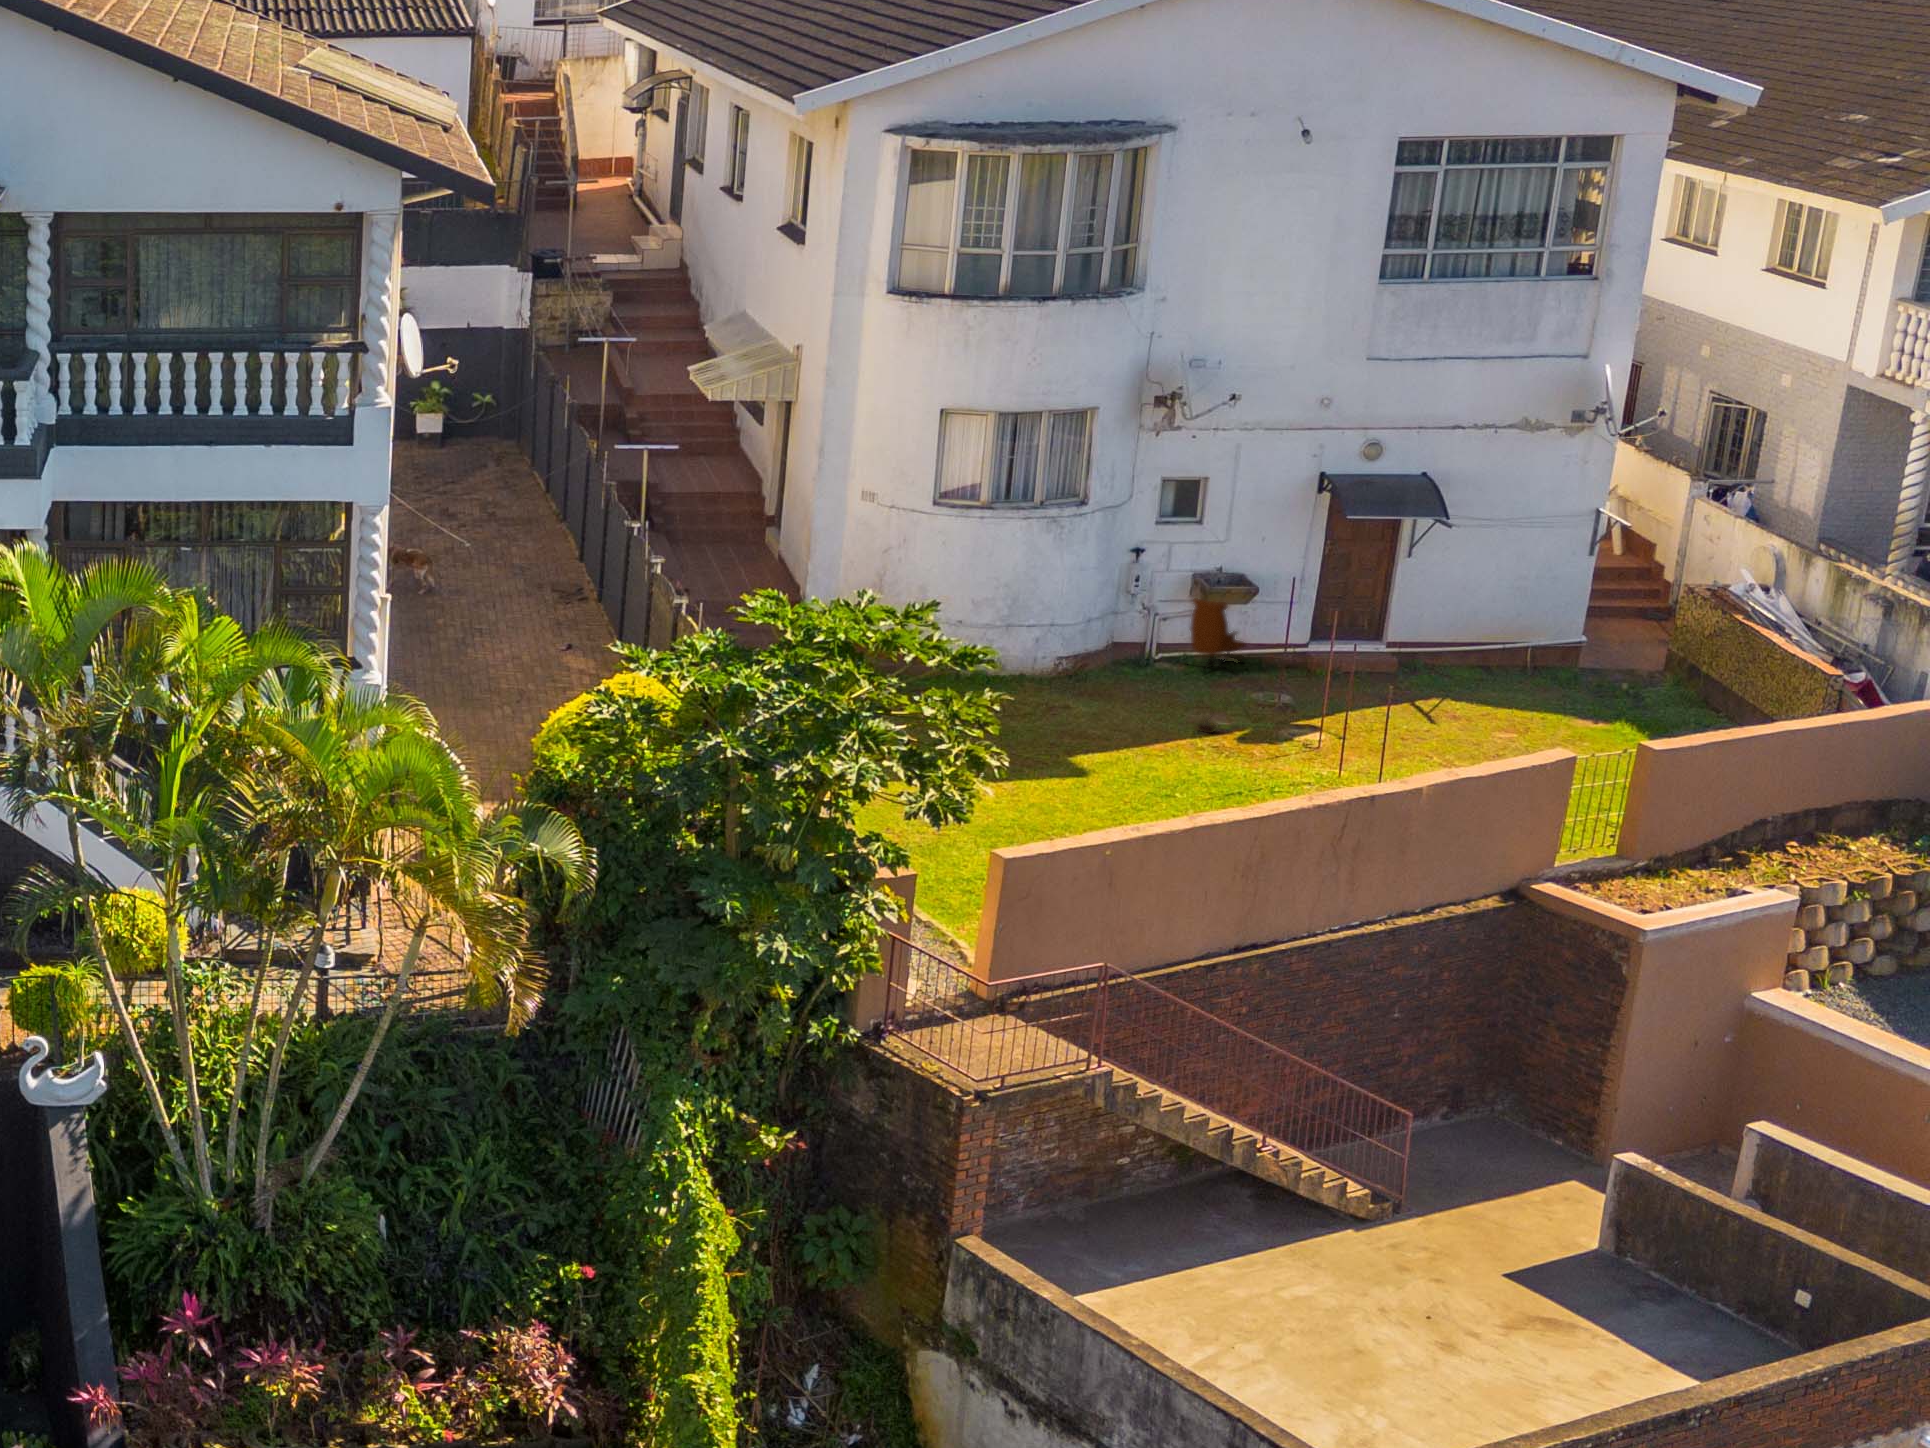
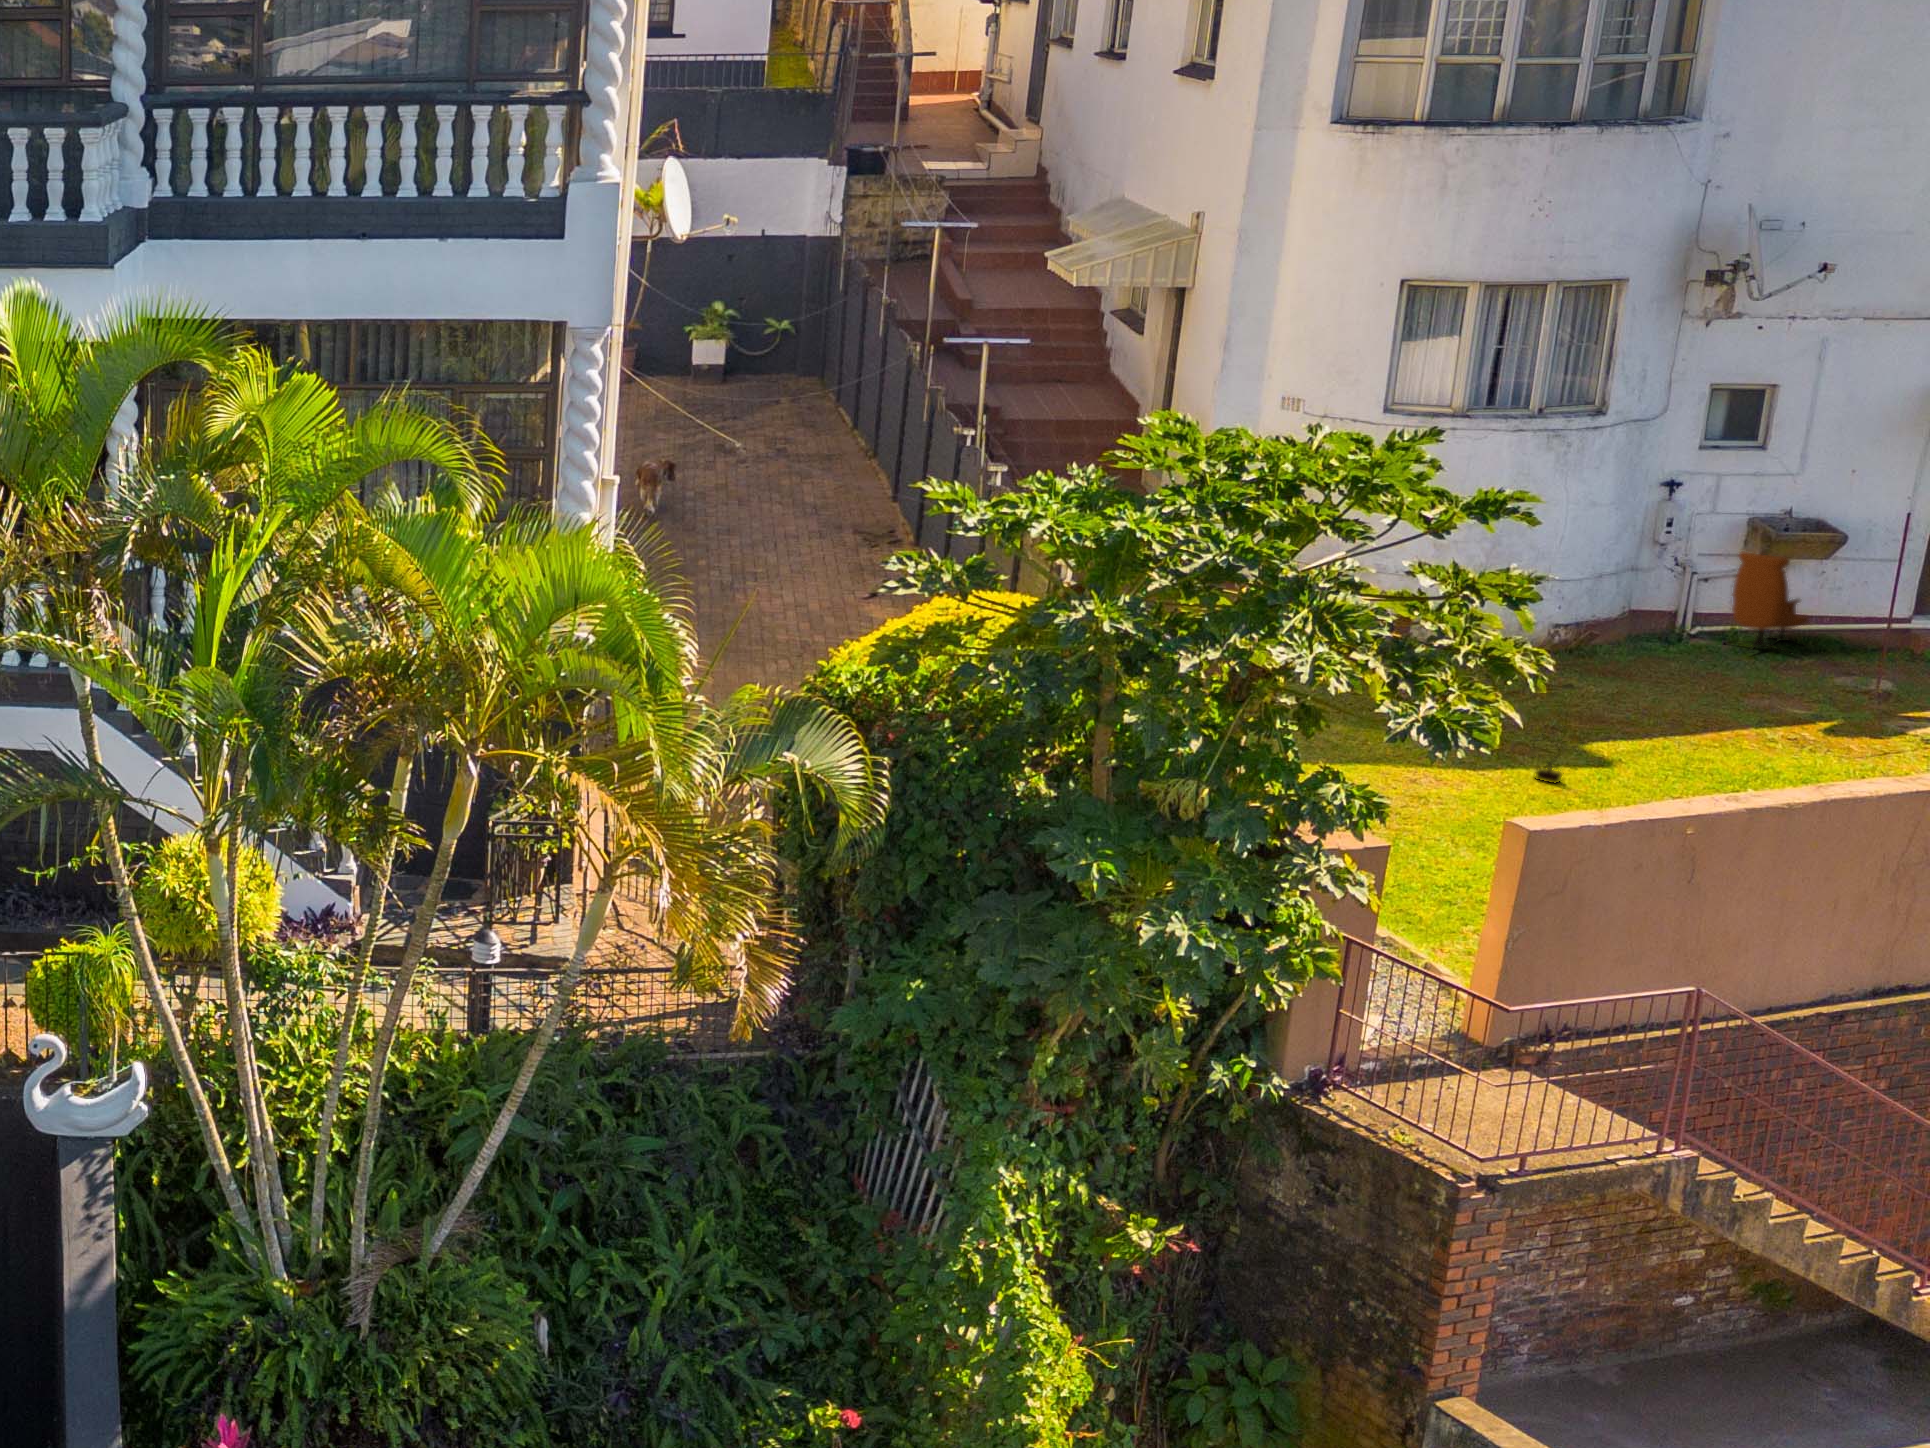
potted plant: present [1198,695,1229,733] -> present [1535,726,1583,783]

